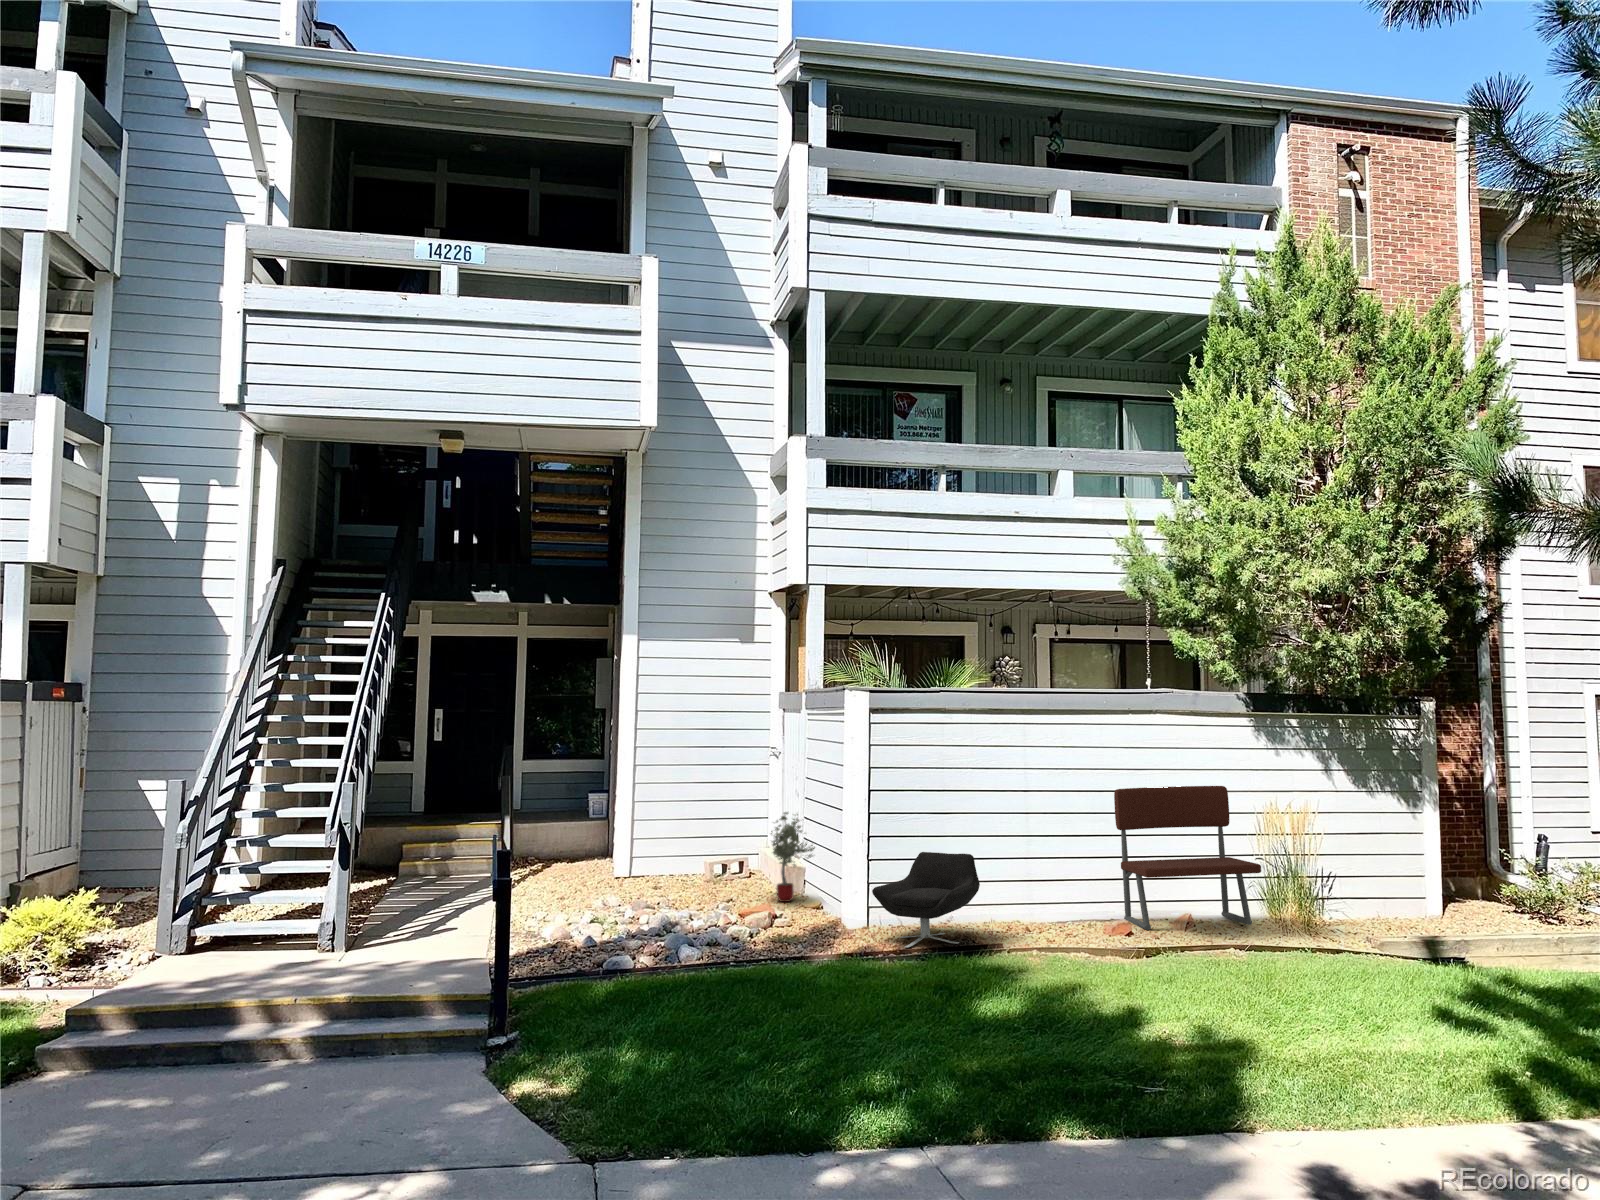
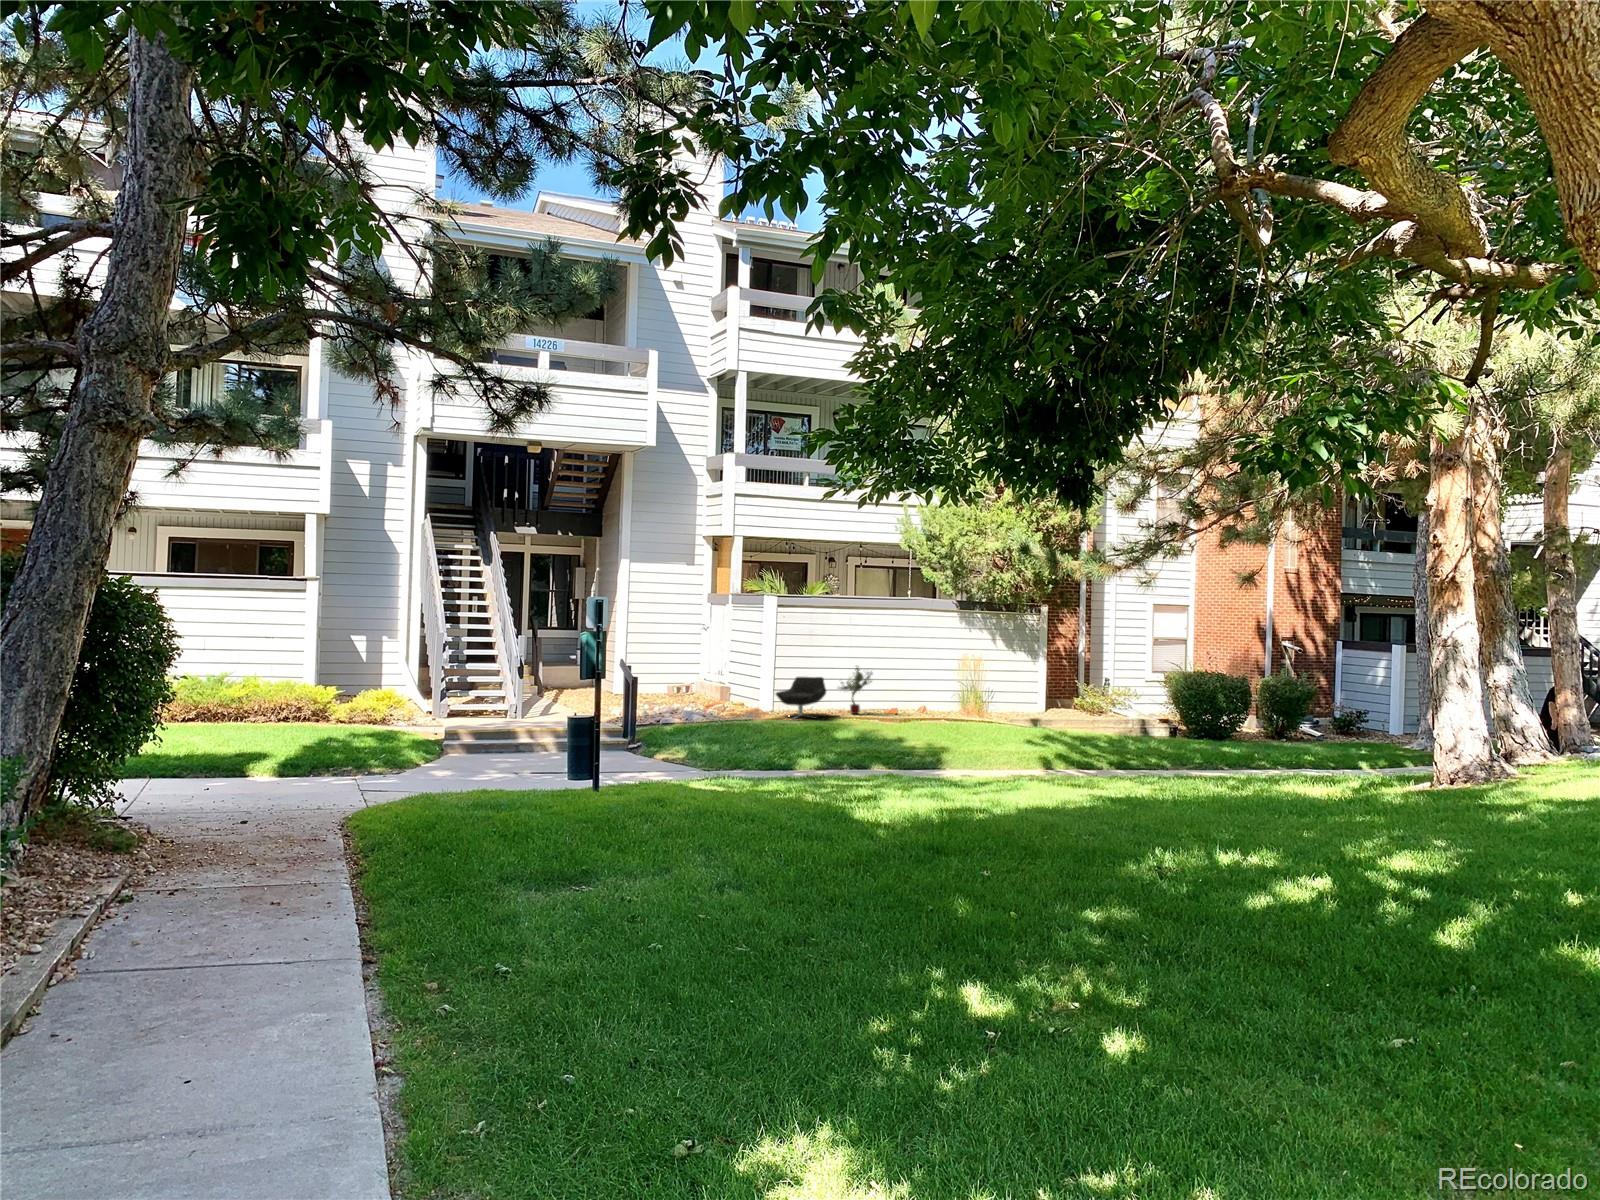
bench: present [1114,786,1261,930] -> none [891,647,958,714]
potted tree: present [771,812,815,902] -> present [839,666,872,714]

